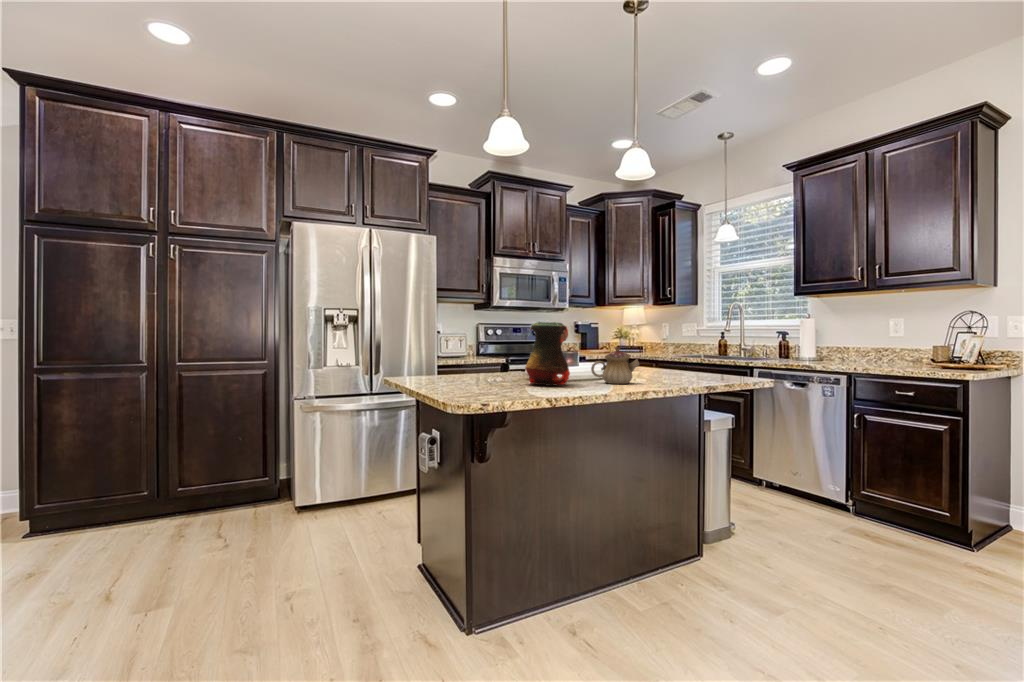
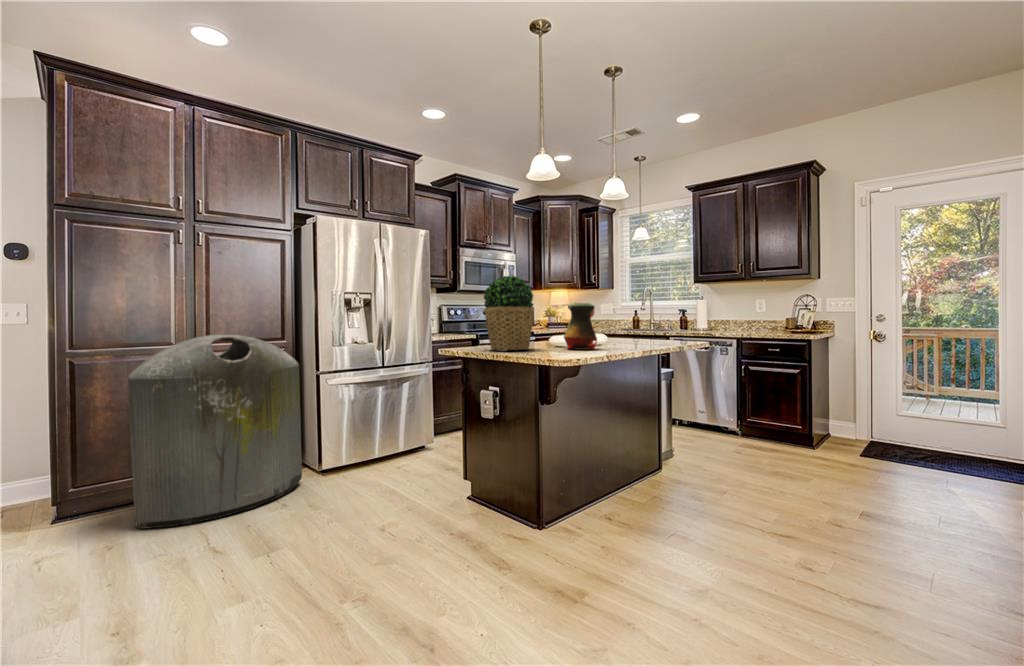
potted plant: none [420,286,487,384] -> present [484,276,534,351]
teapot: present [591,347,639,384] -> none [604,320,637,347]
trash can: none [75,354,267,559] -> present [128,334,302,529]

